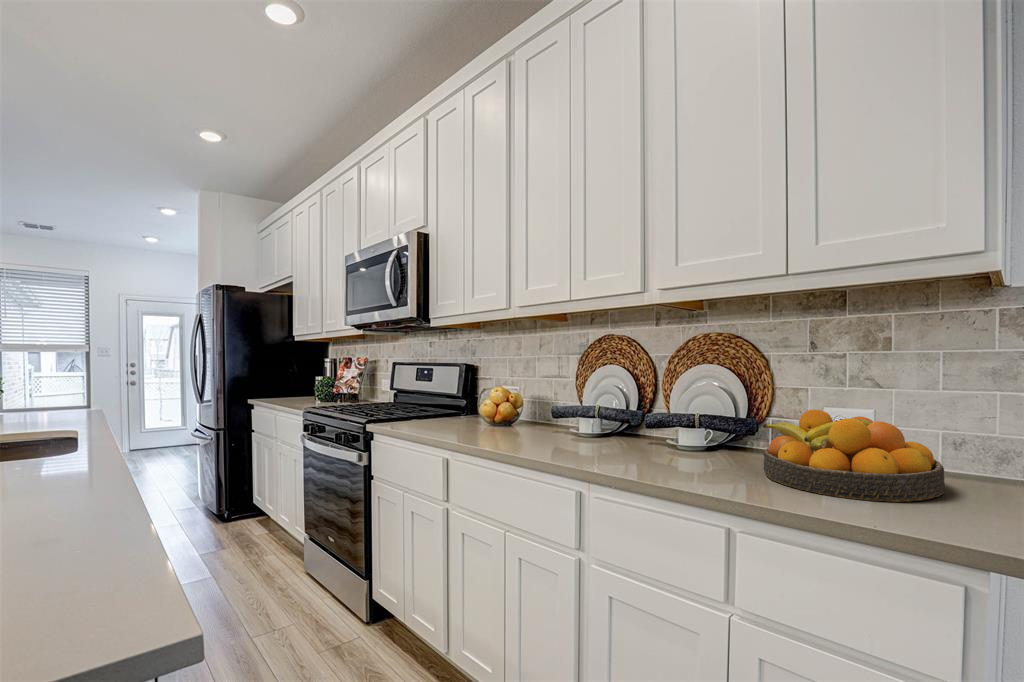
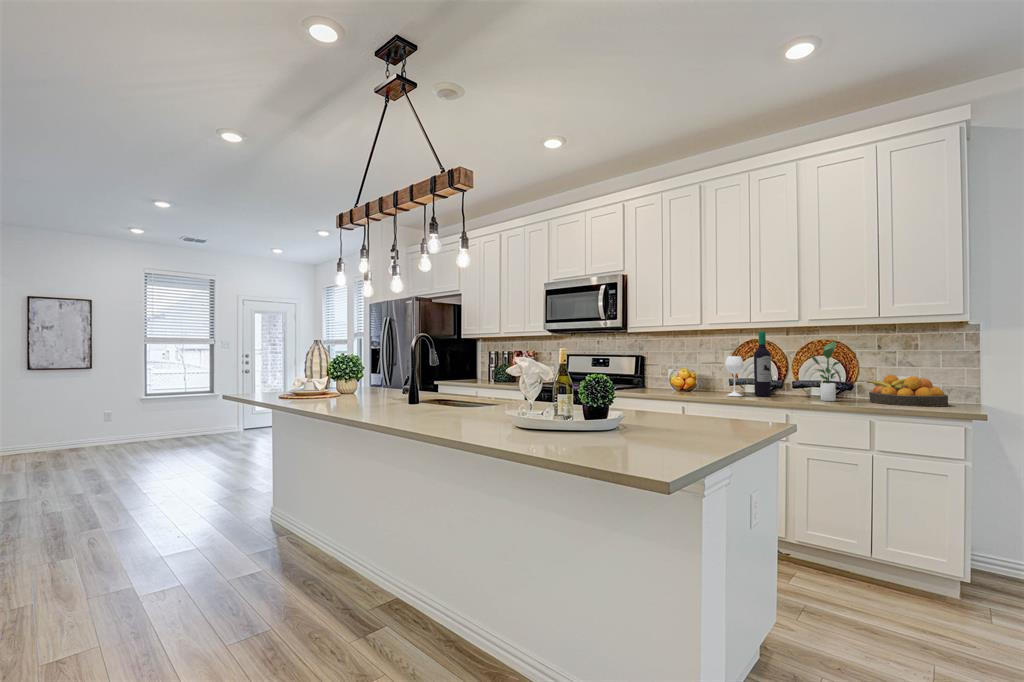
wine bottle: none [512,318,600,446] -> present [725,332,771,396]
potted plant: none [636,334,711,469] -> present [810,341,842,401]

